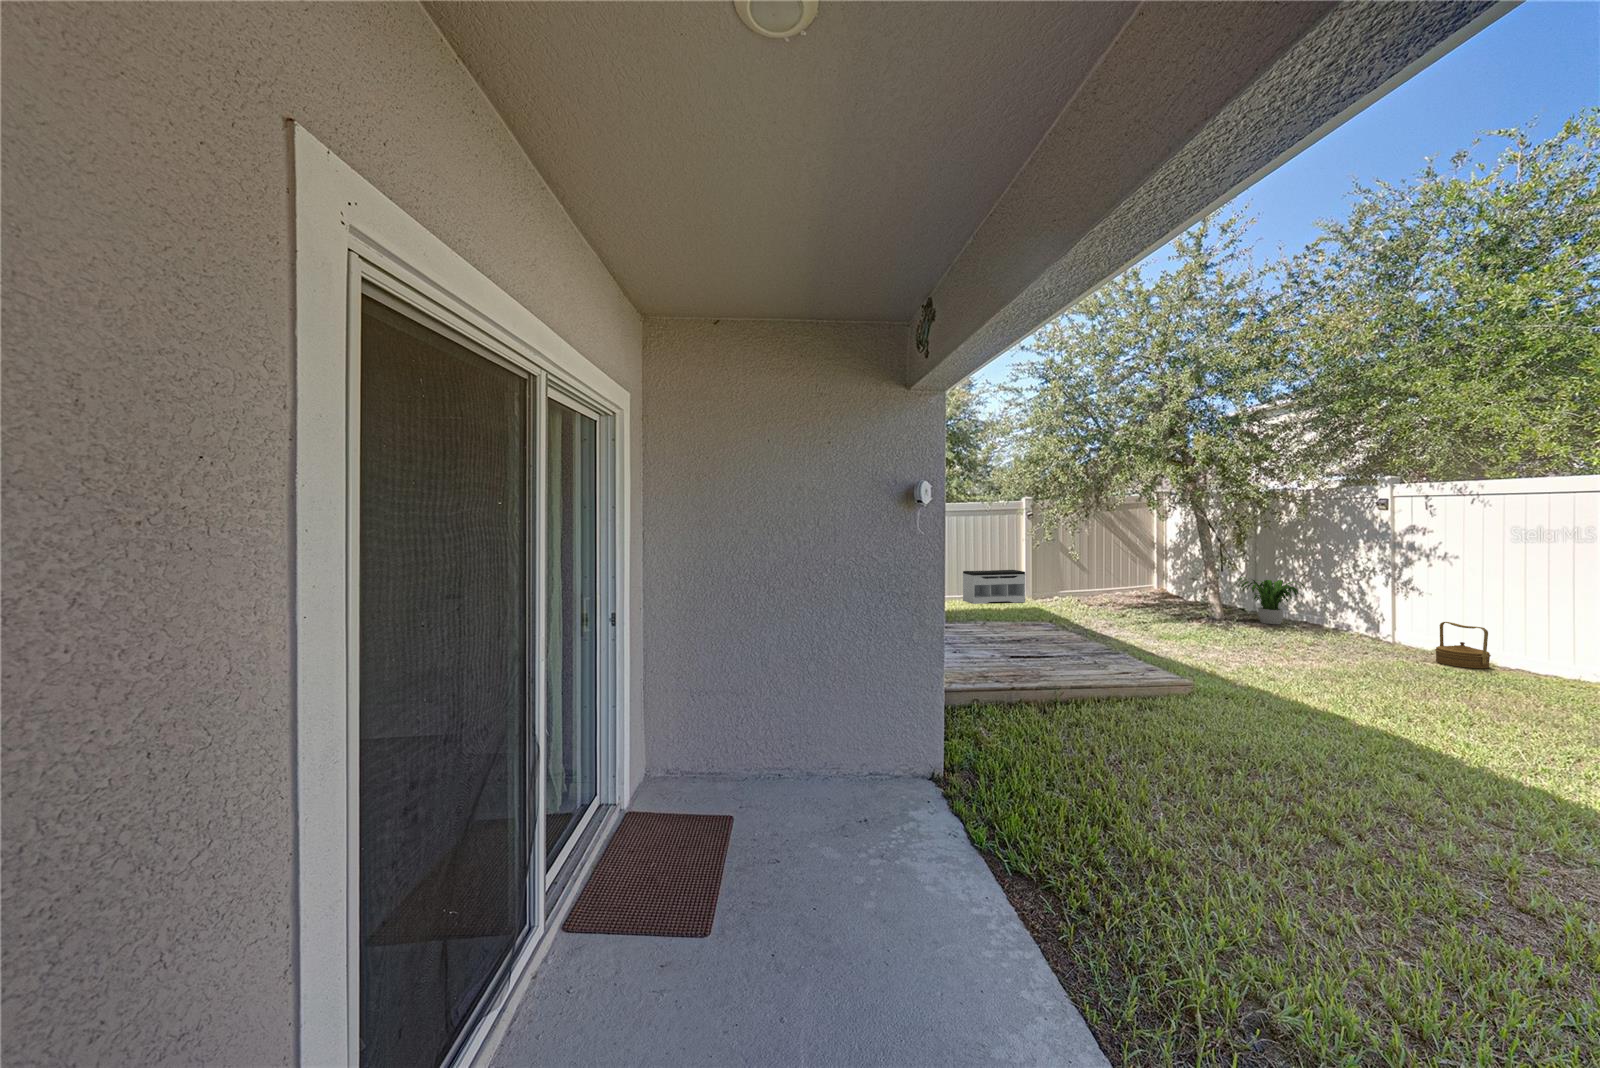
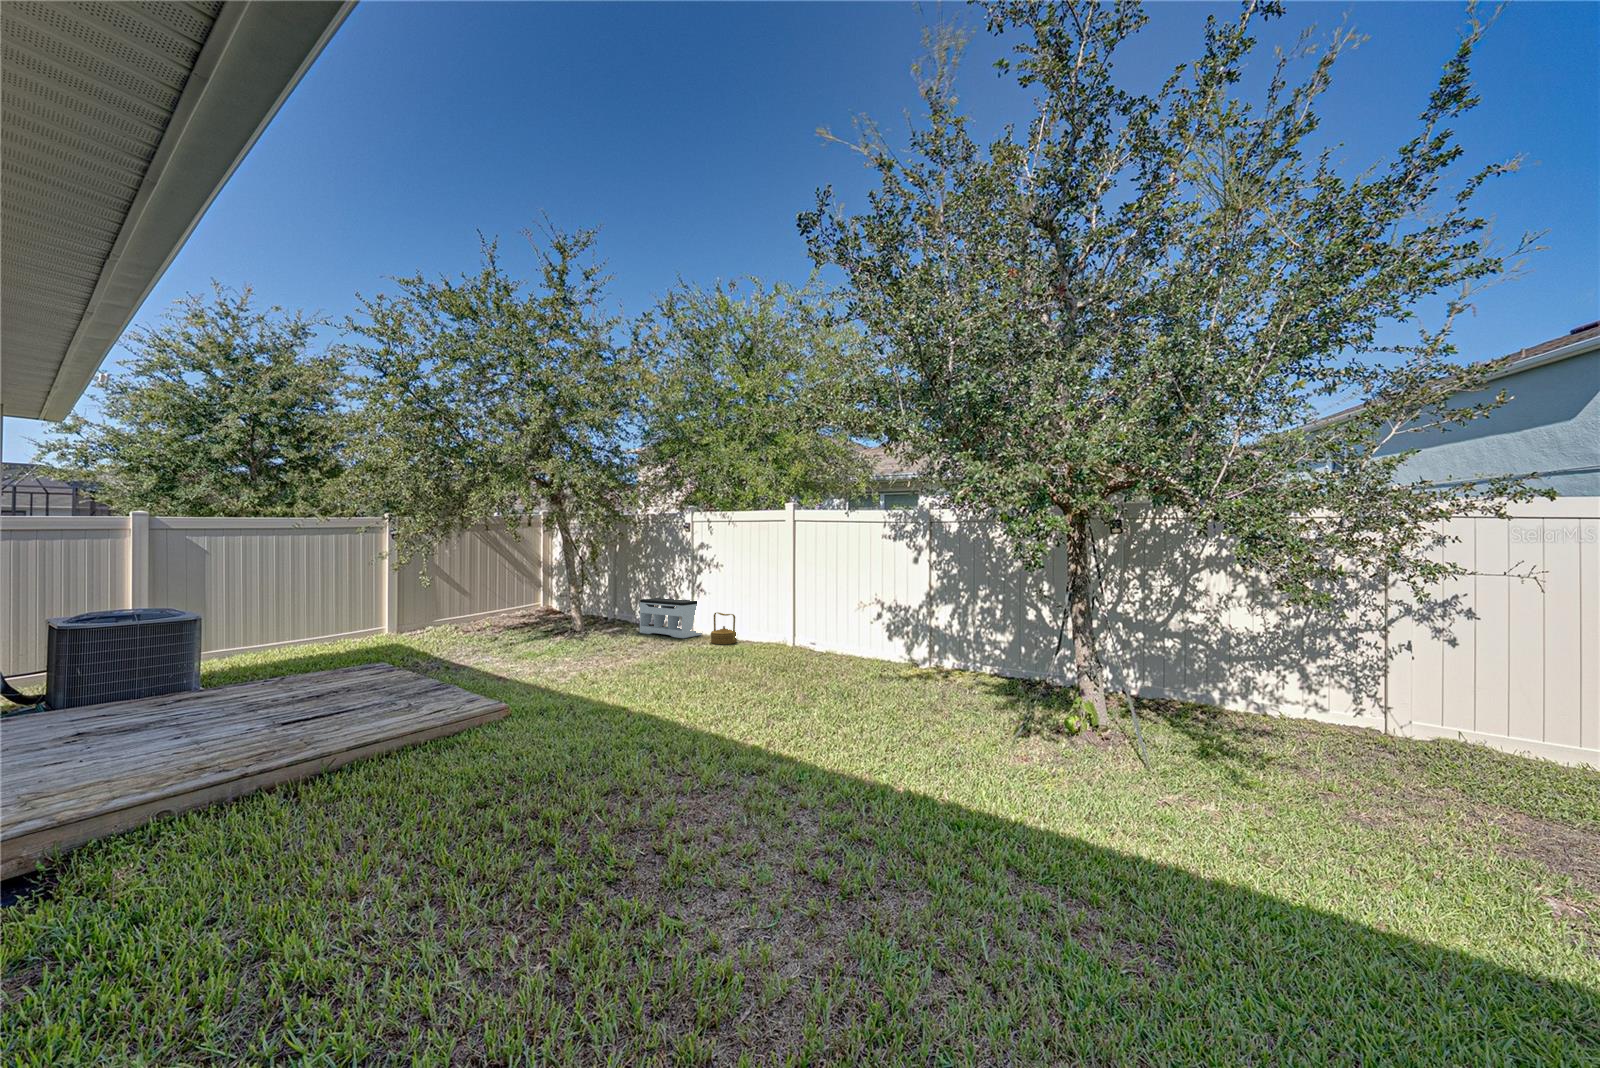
bench: present [963,570,1026,604] -> present [640,598,702,638]
potted plant: present [1236,577,1306,624] -> none [596,589,646,628]

